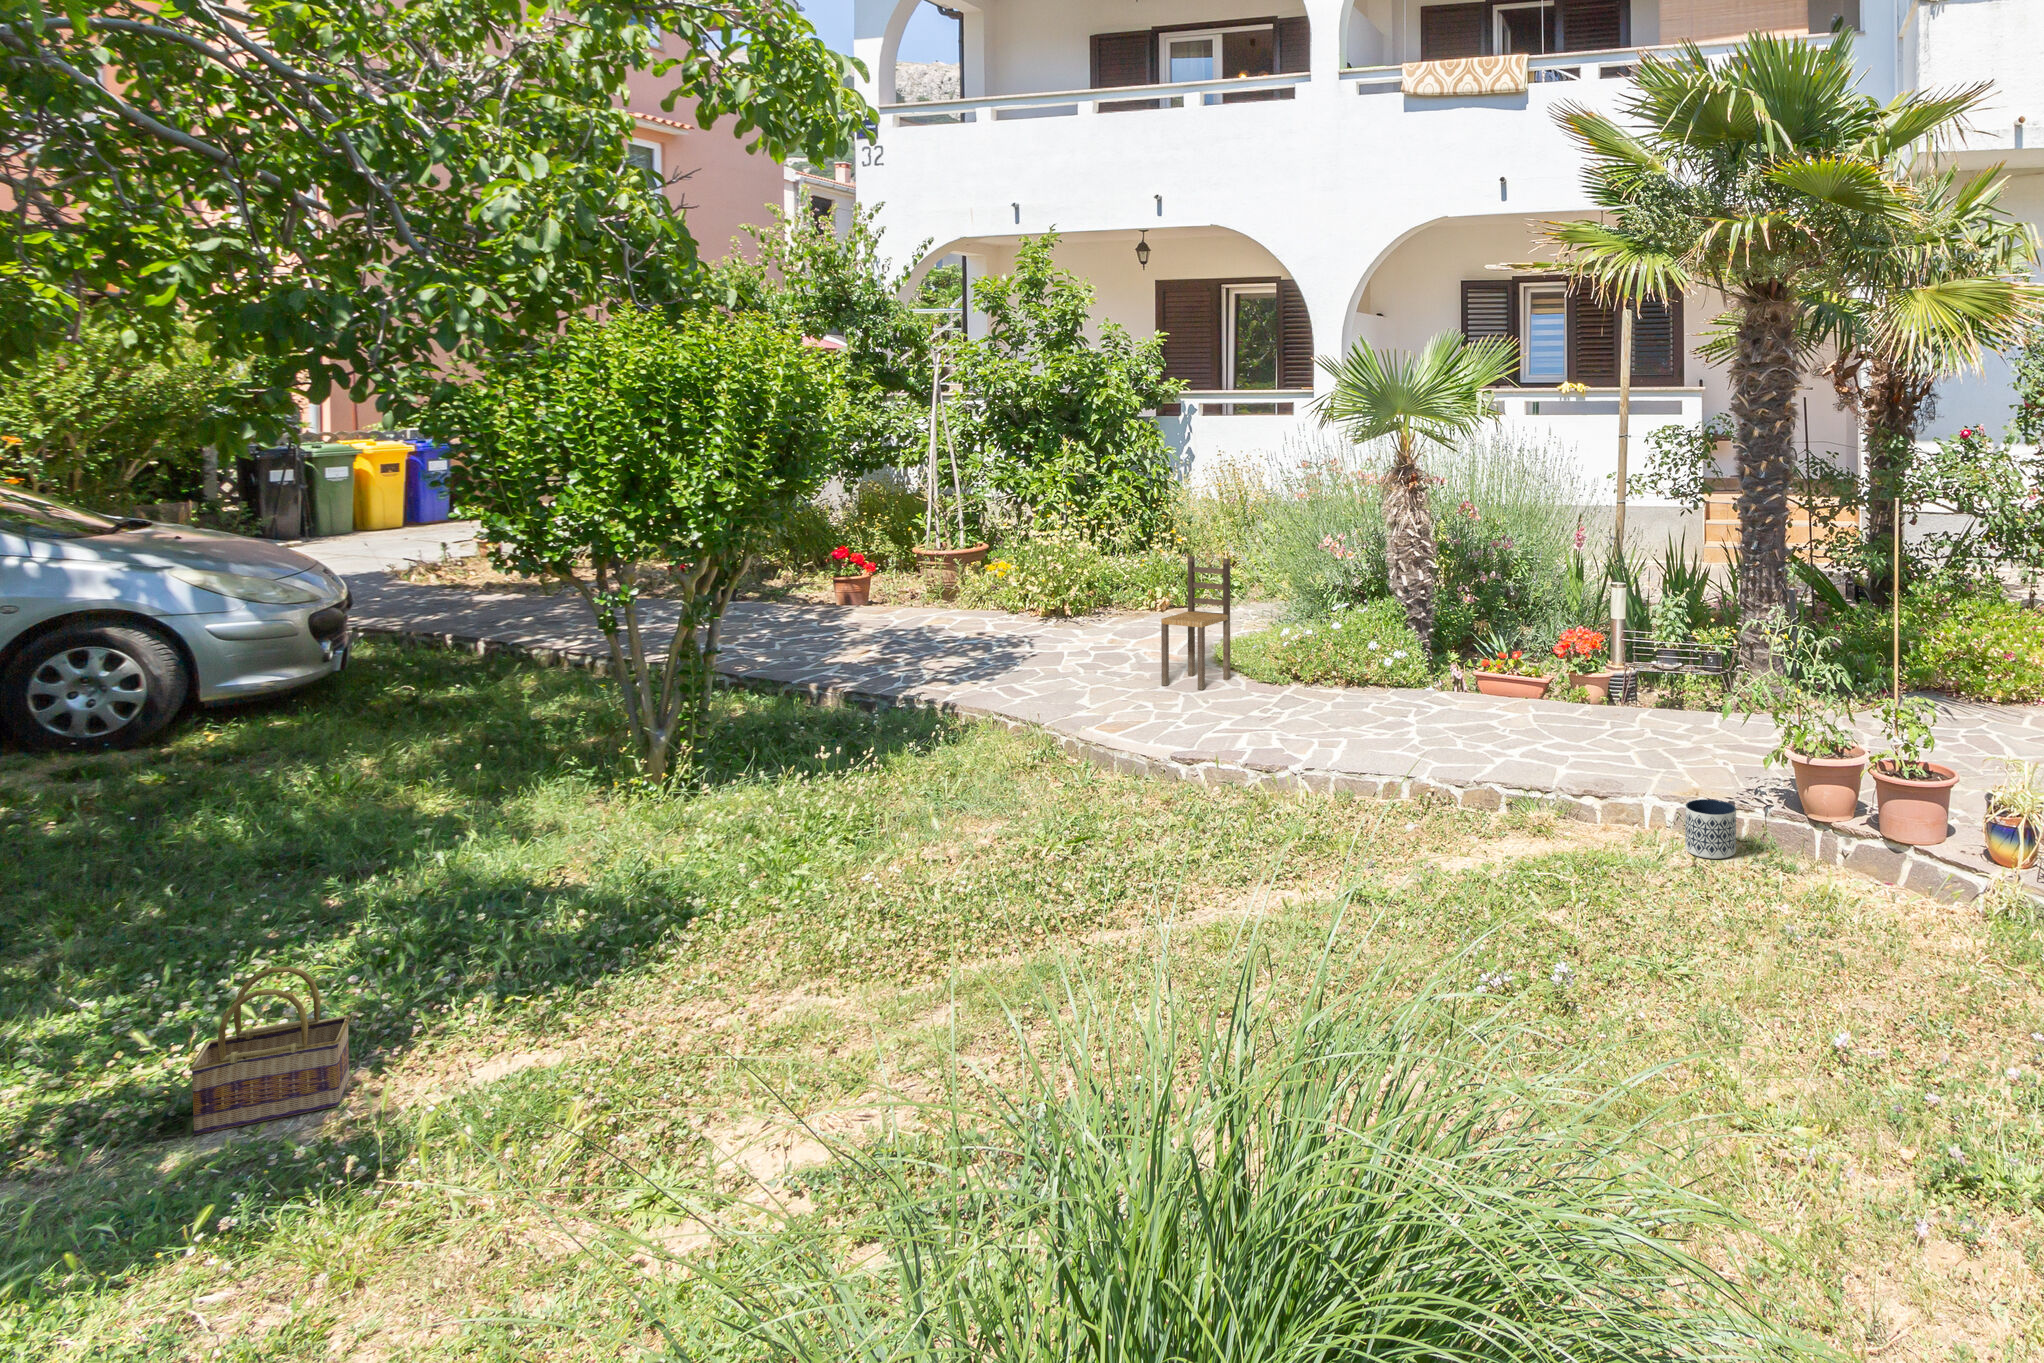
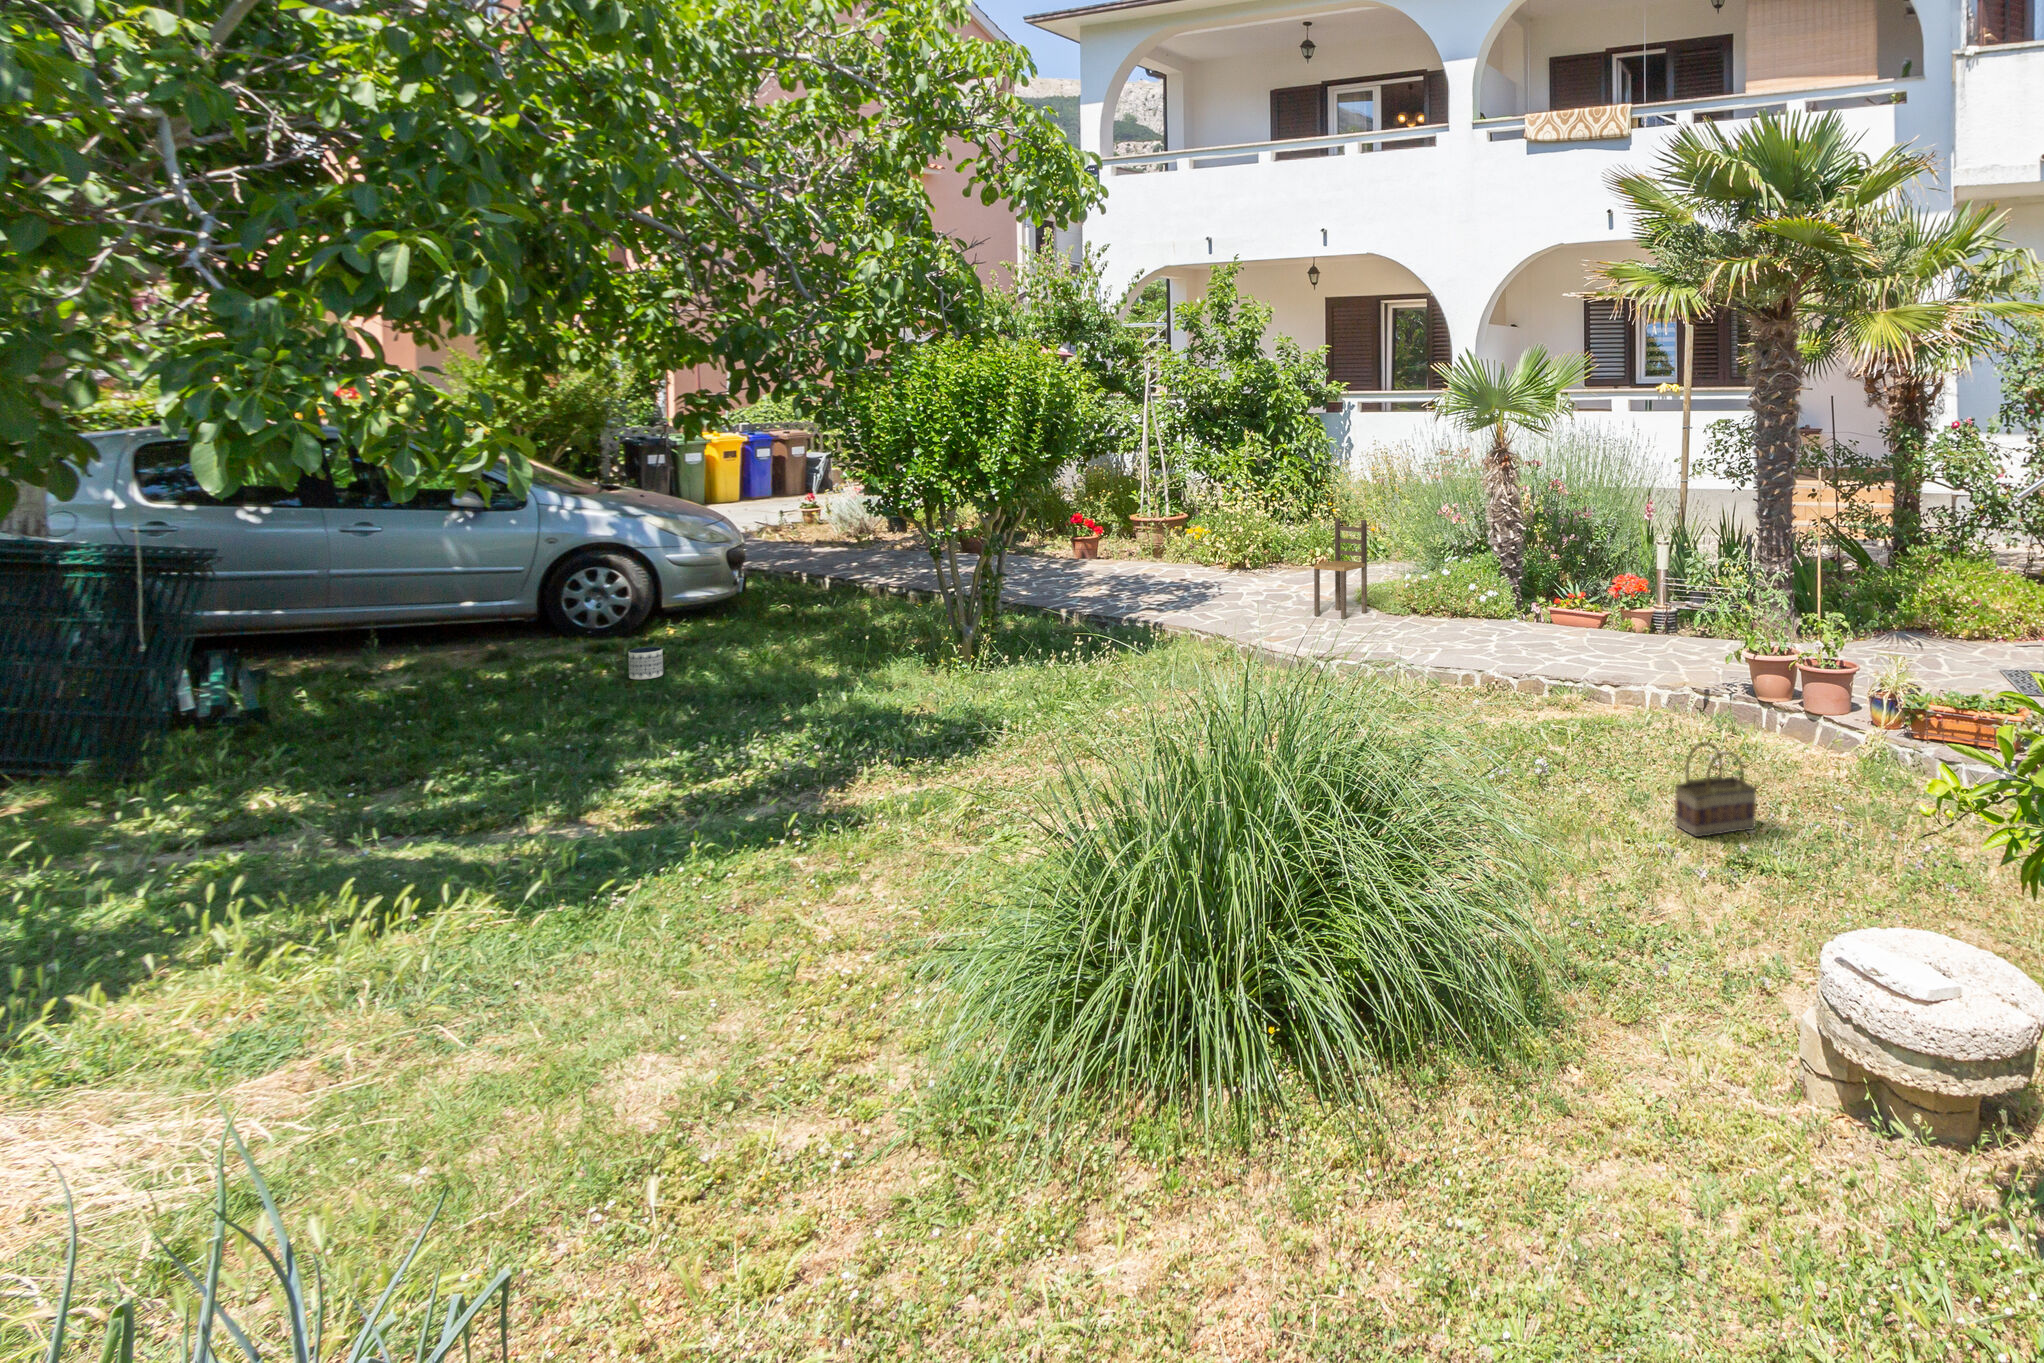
planter: present [1685,799,1736,859] -> present [628,647,663,680]
basket: present [189,967,350,1135] -> present [1675,742,1756,837]

